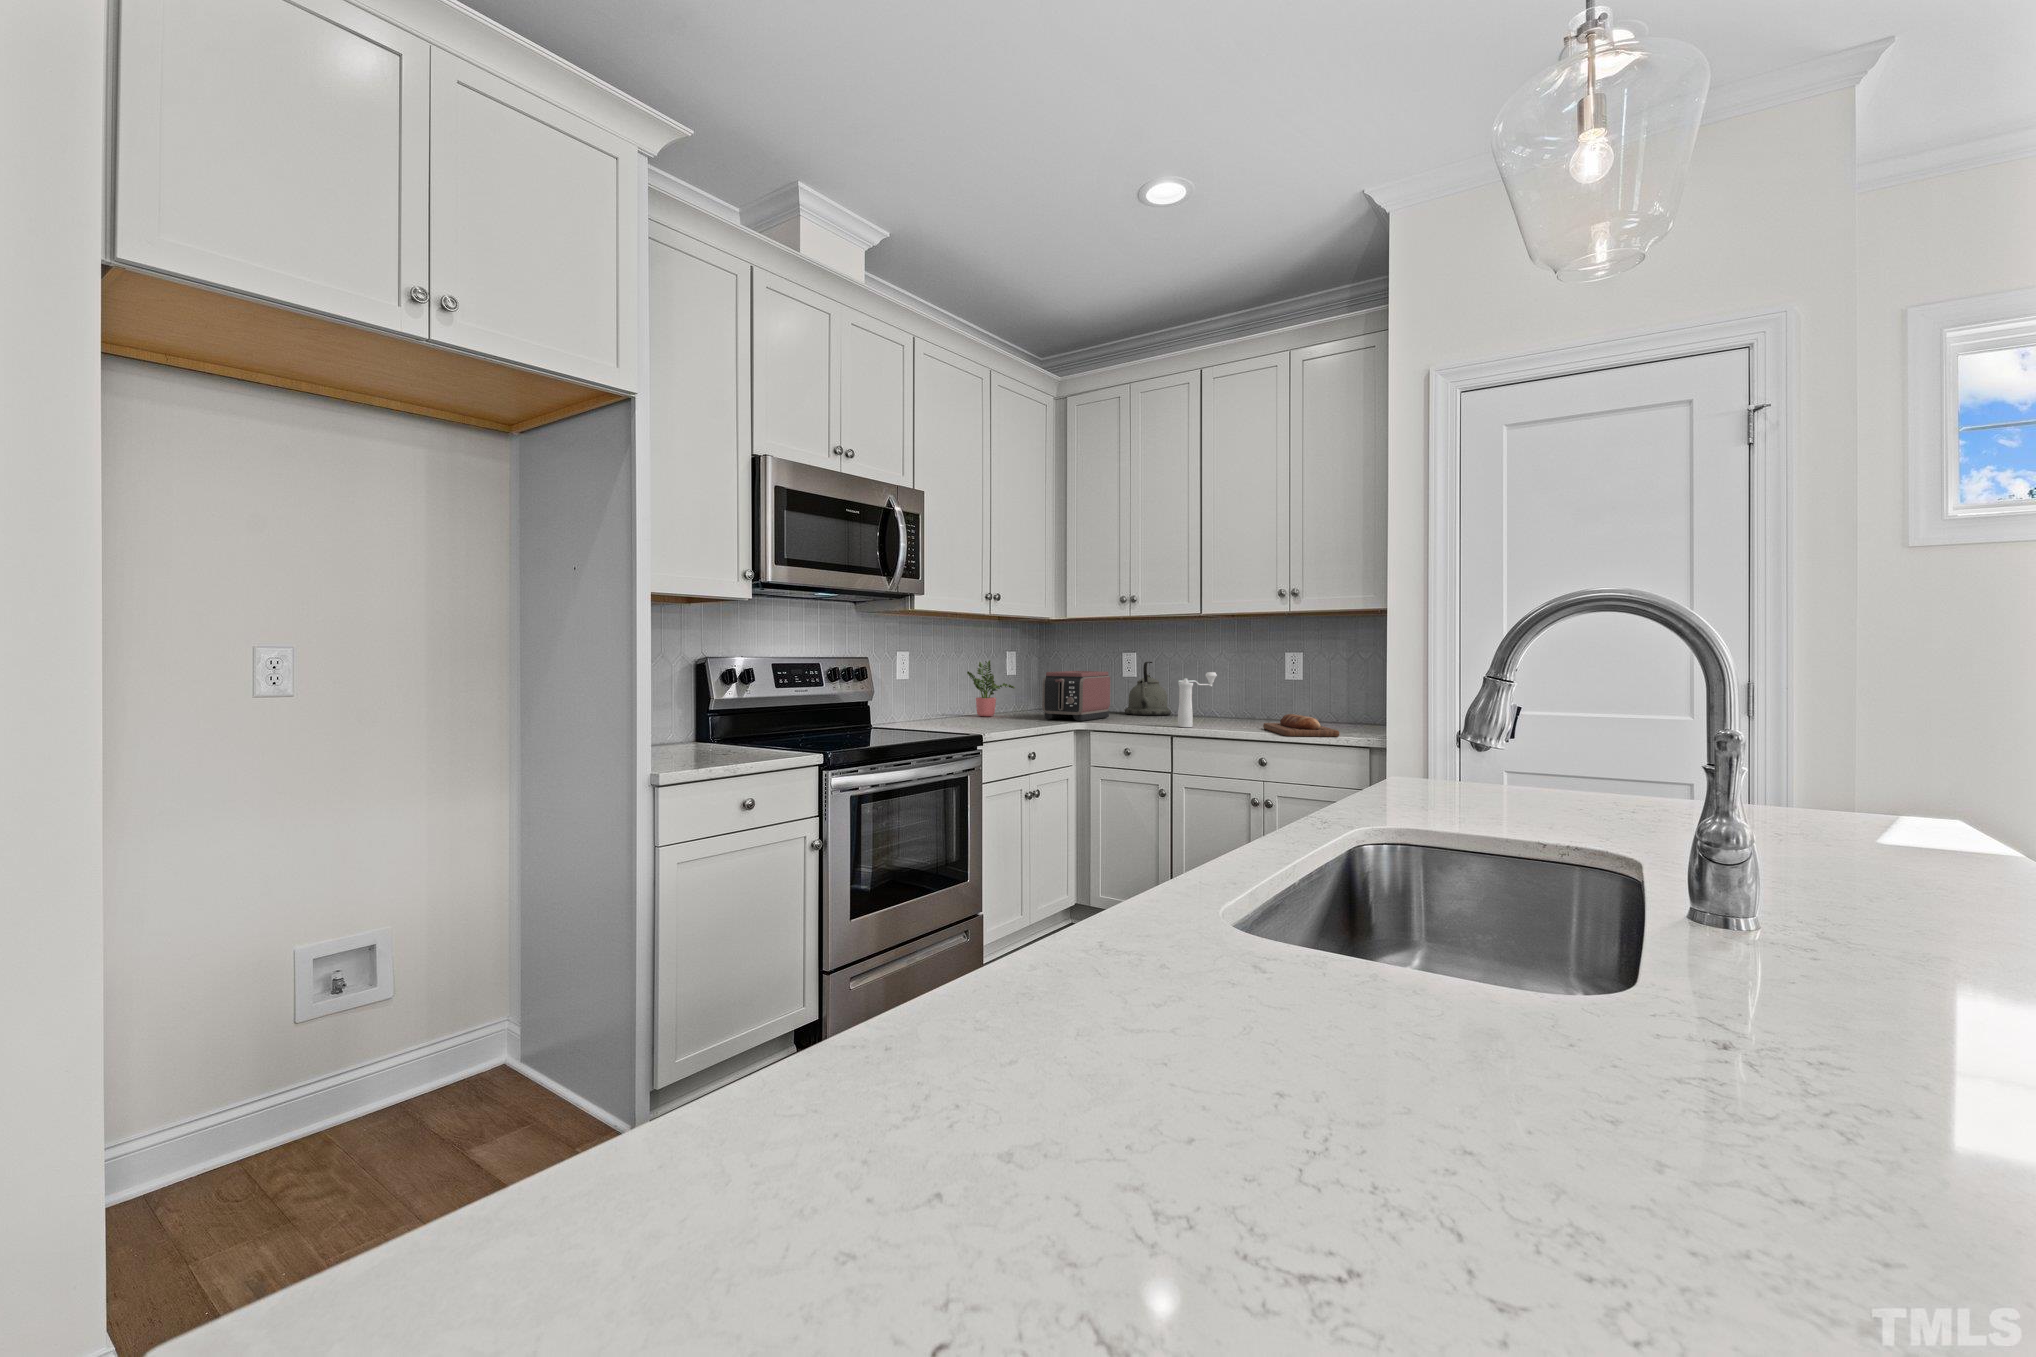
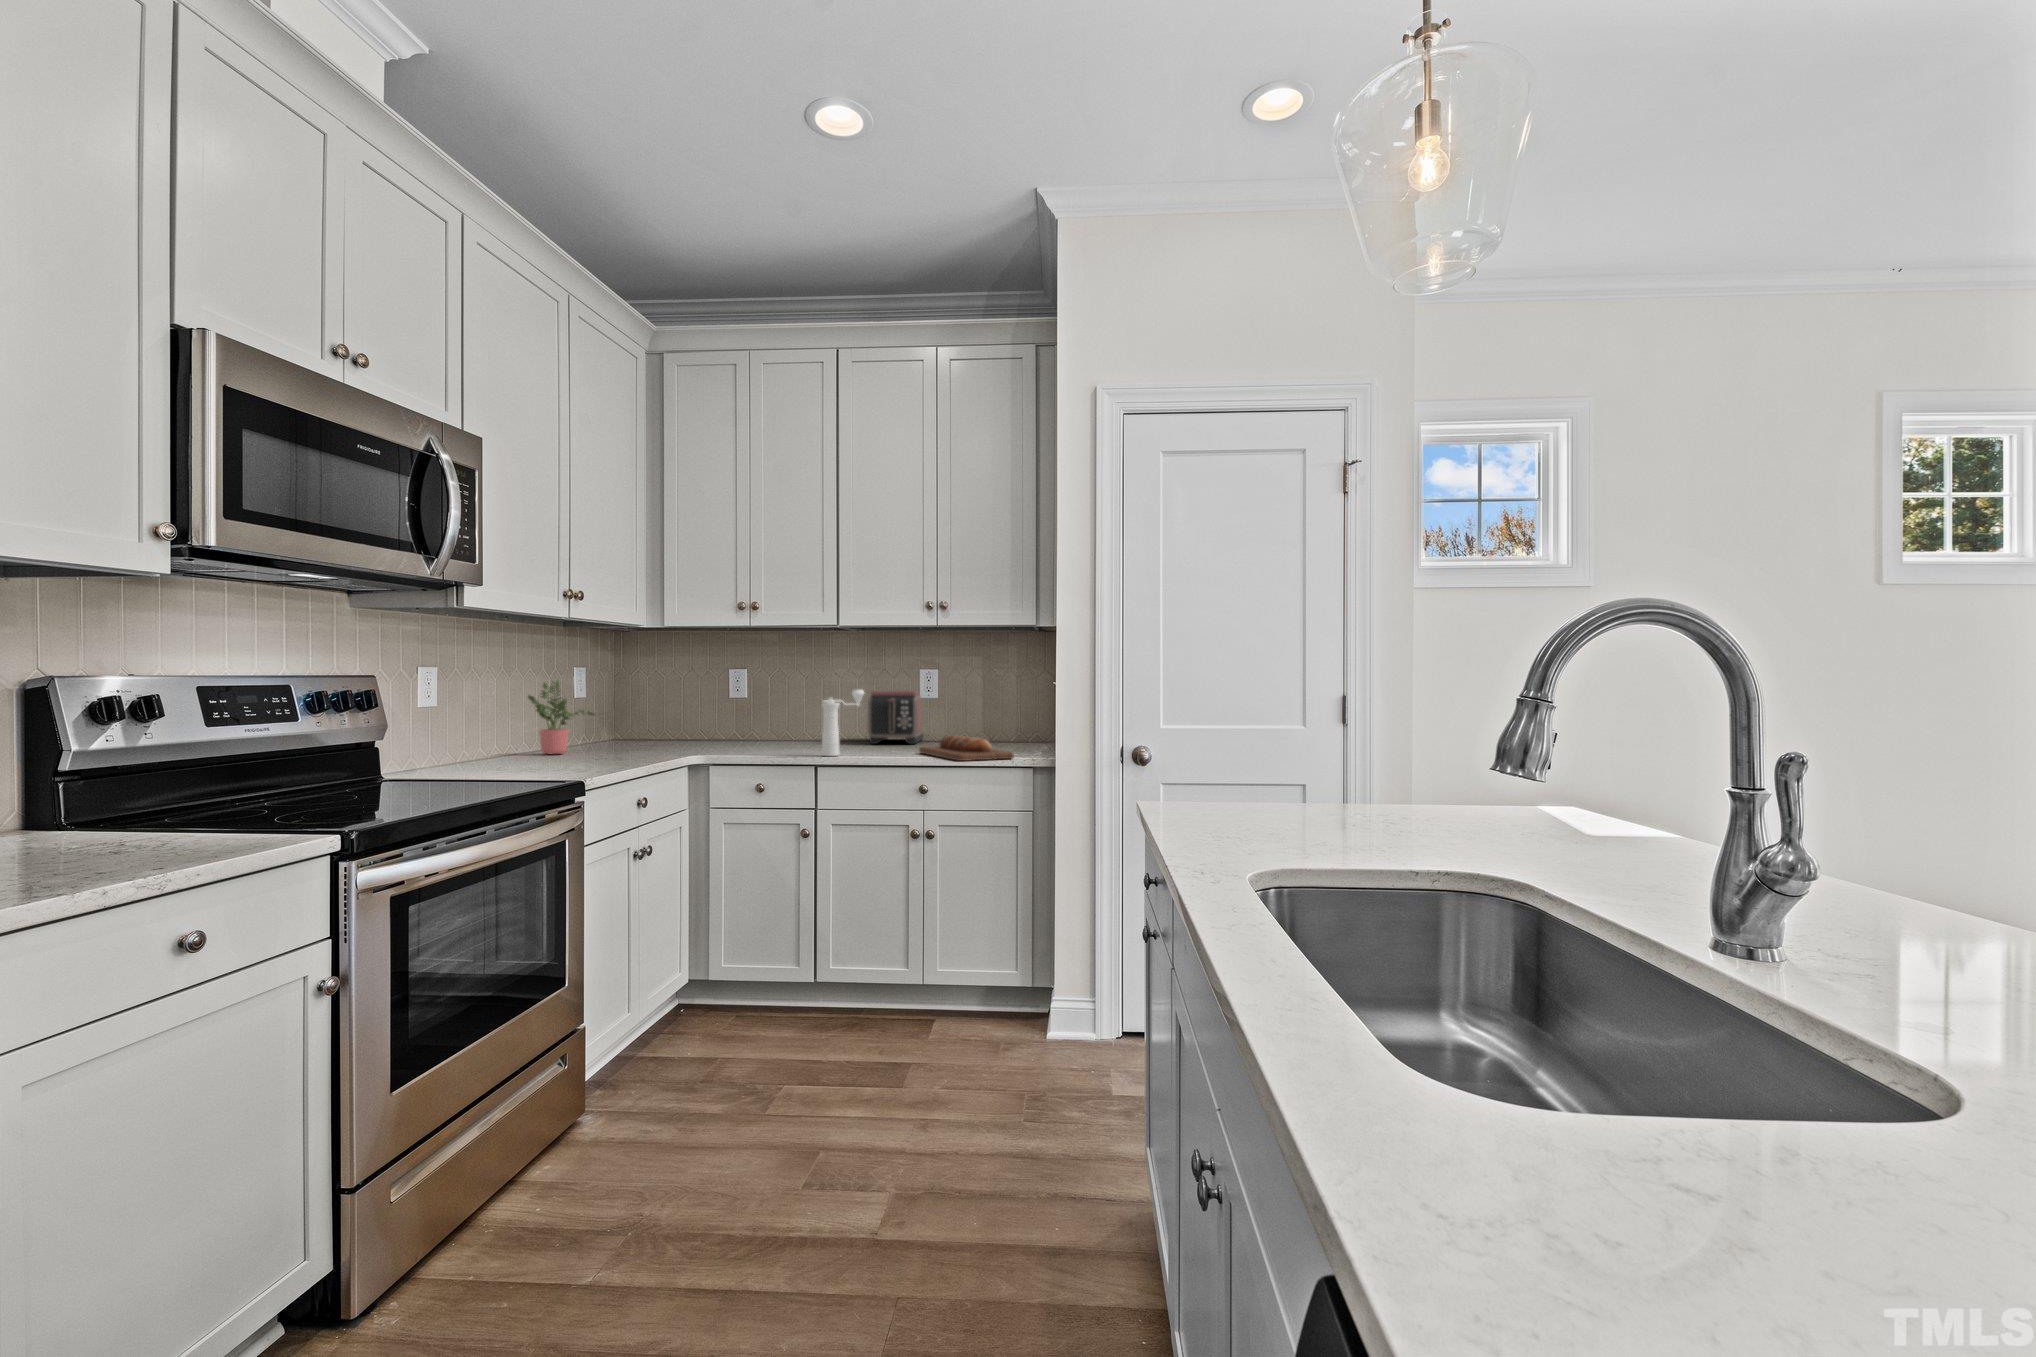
kettle: present [1125,662,1171,715] -> none [733,679,790,743]
toaster: present [1042,671,1110,721] -> present [868,691,924,744]

